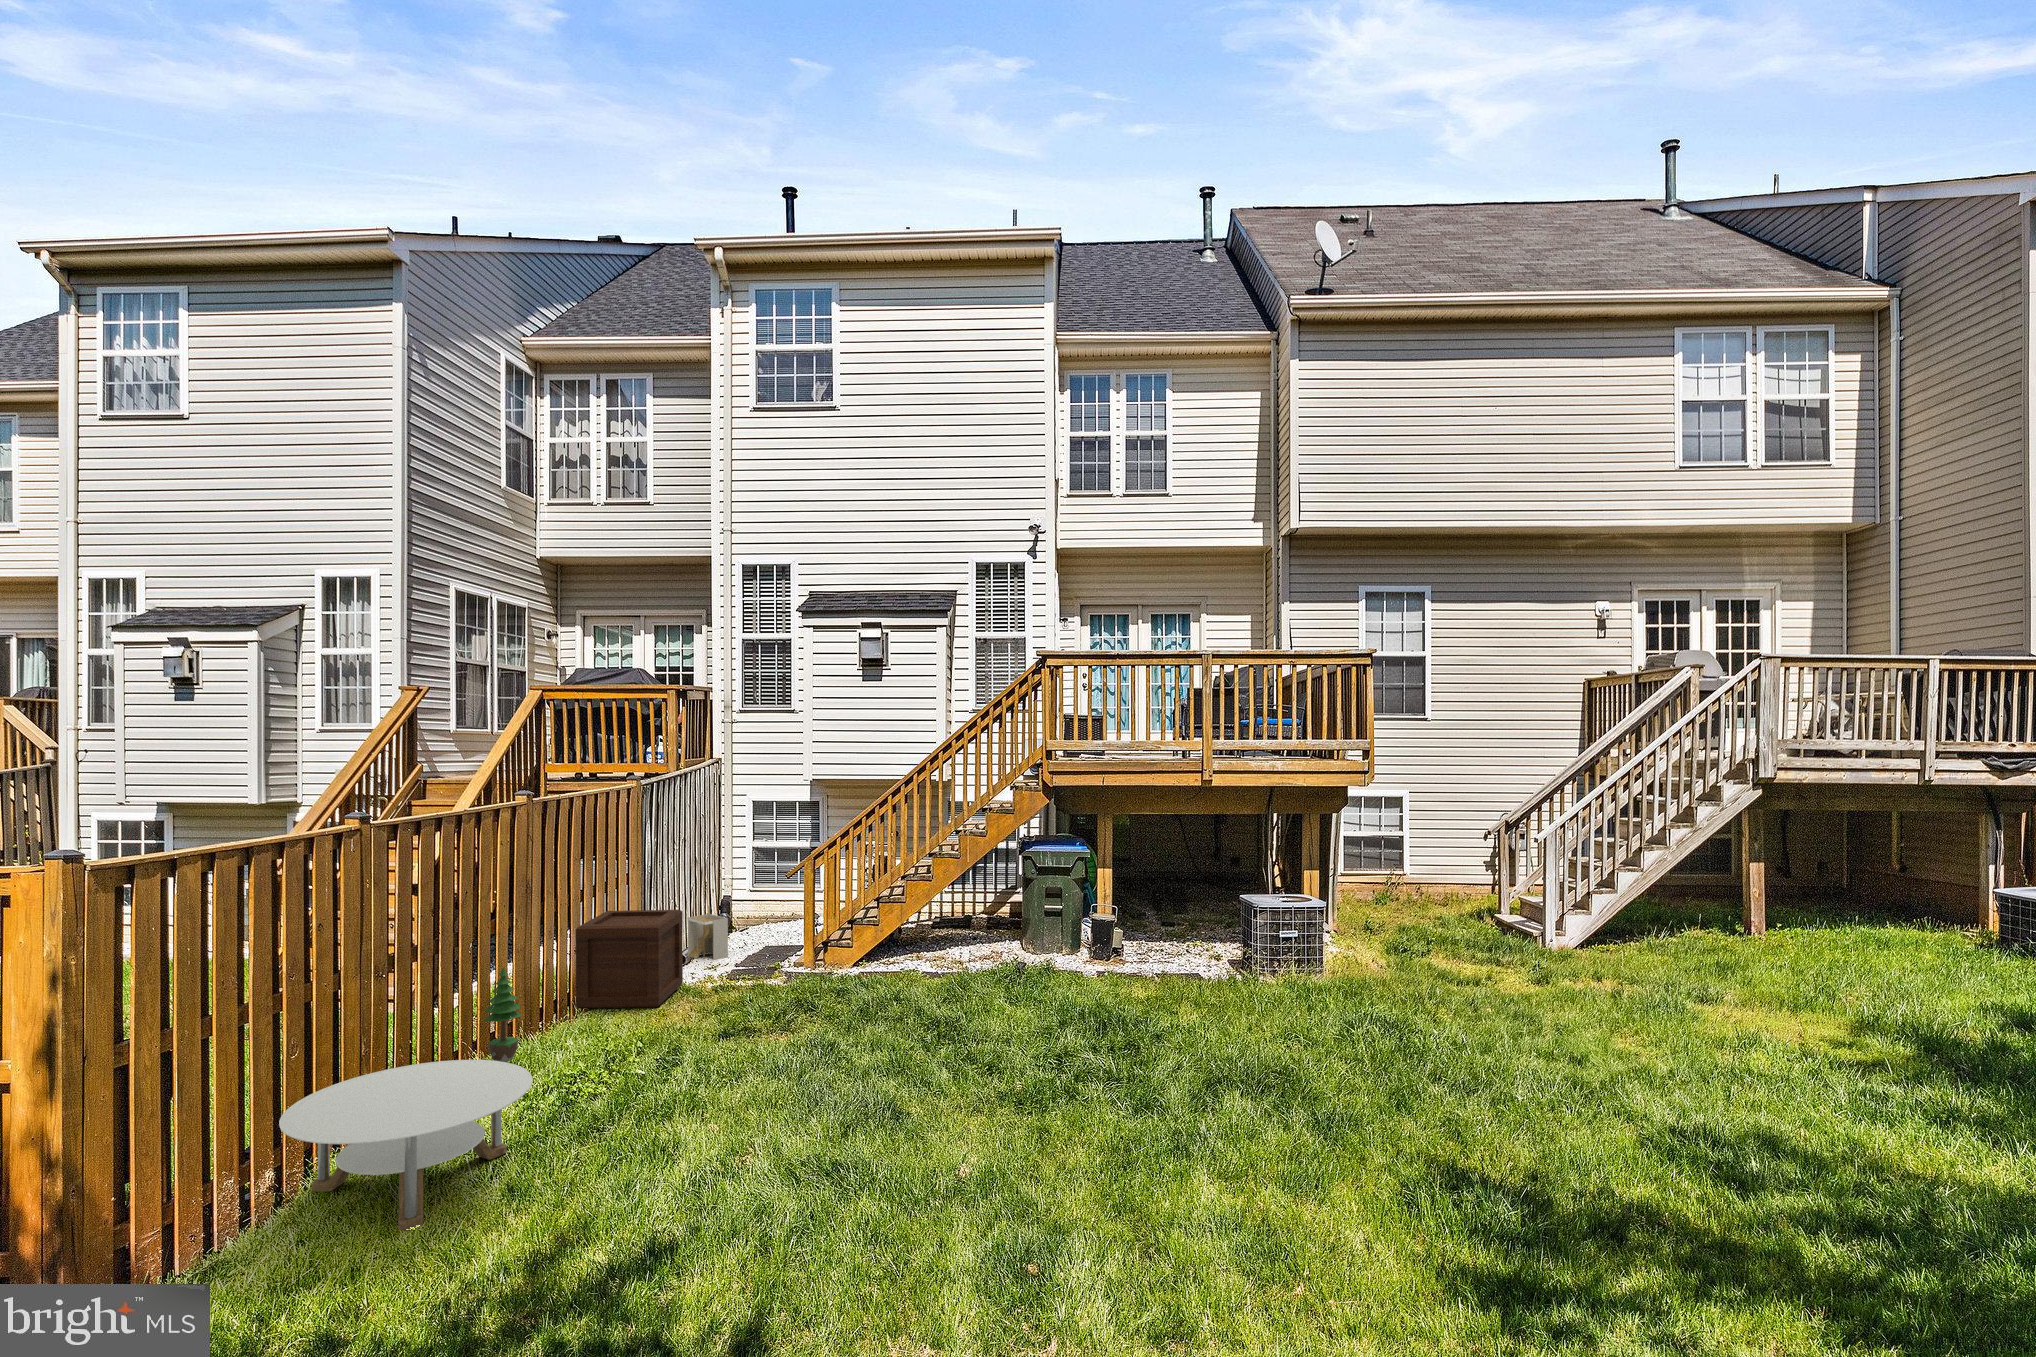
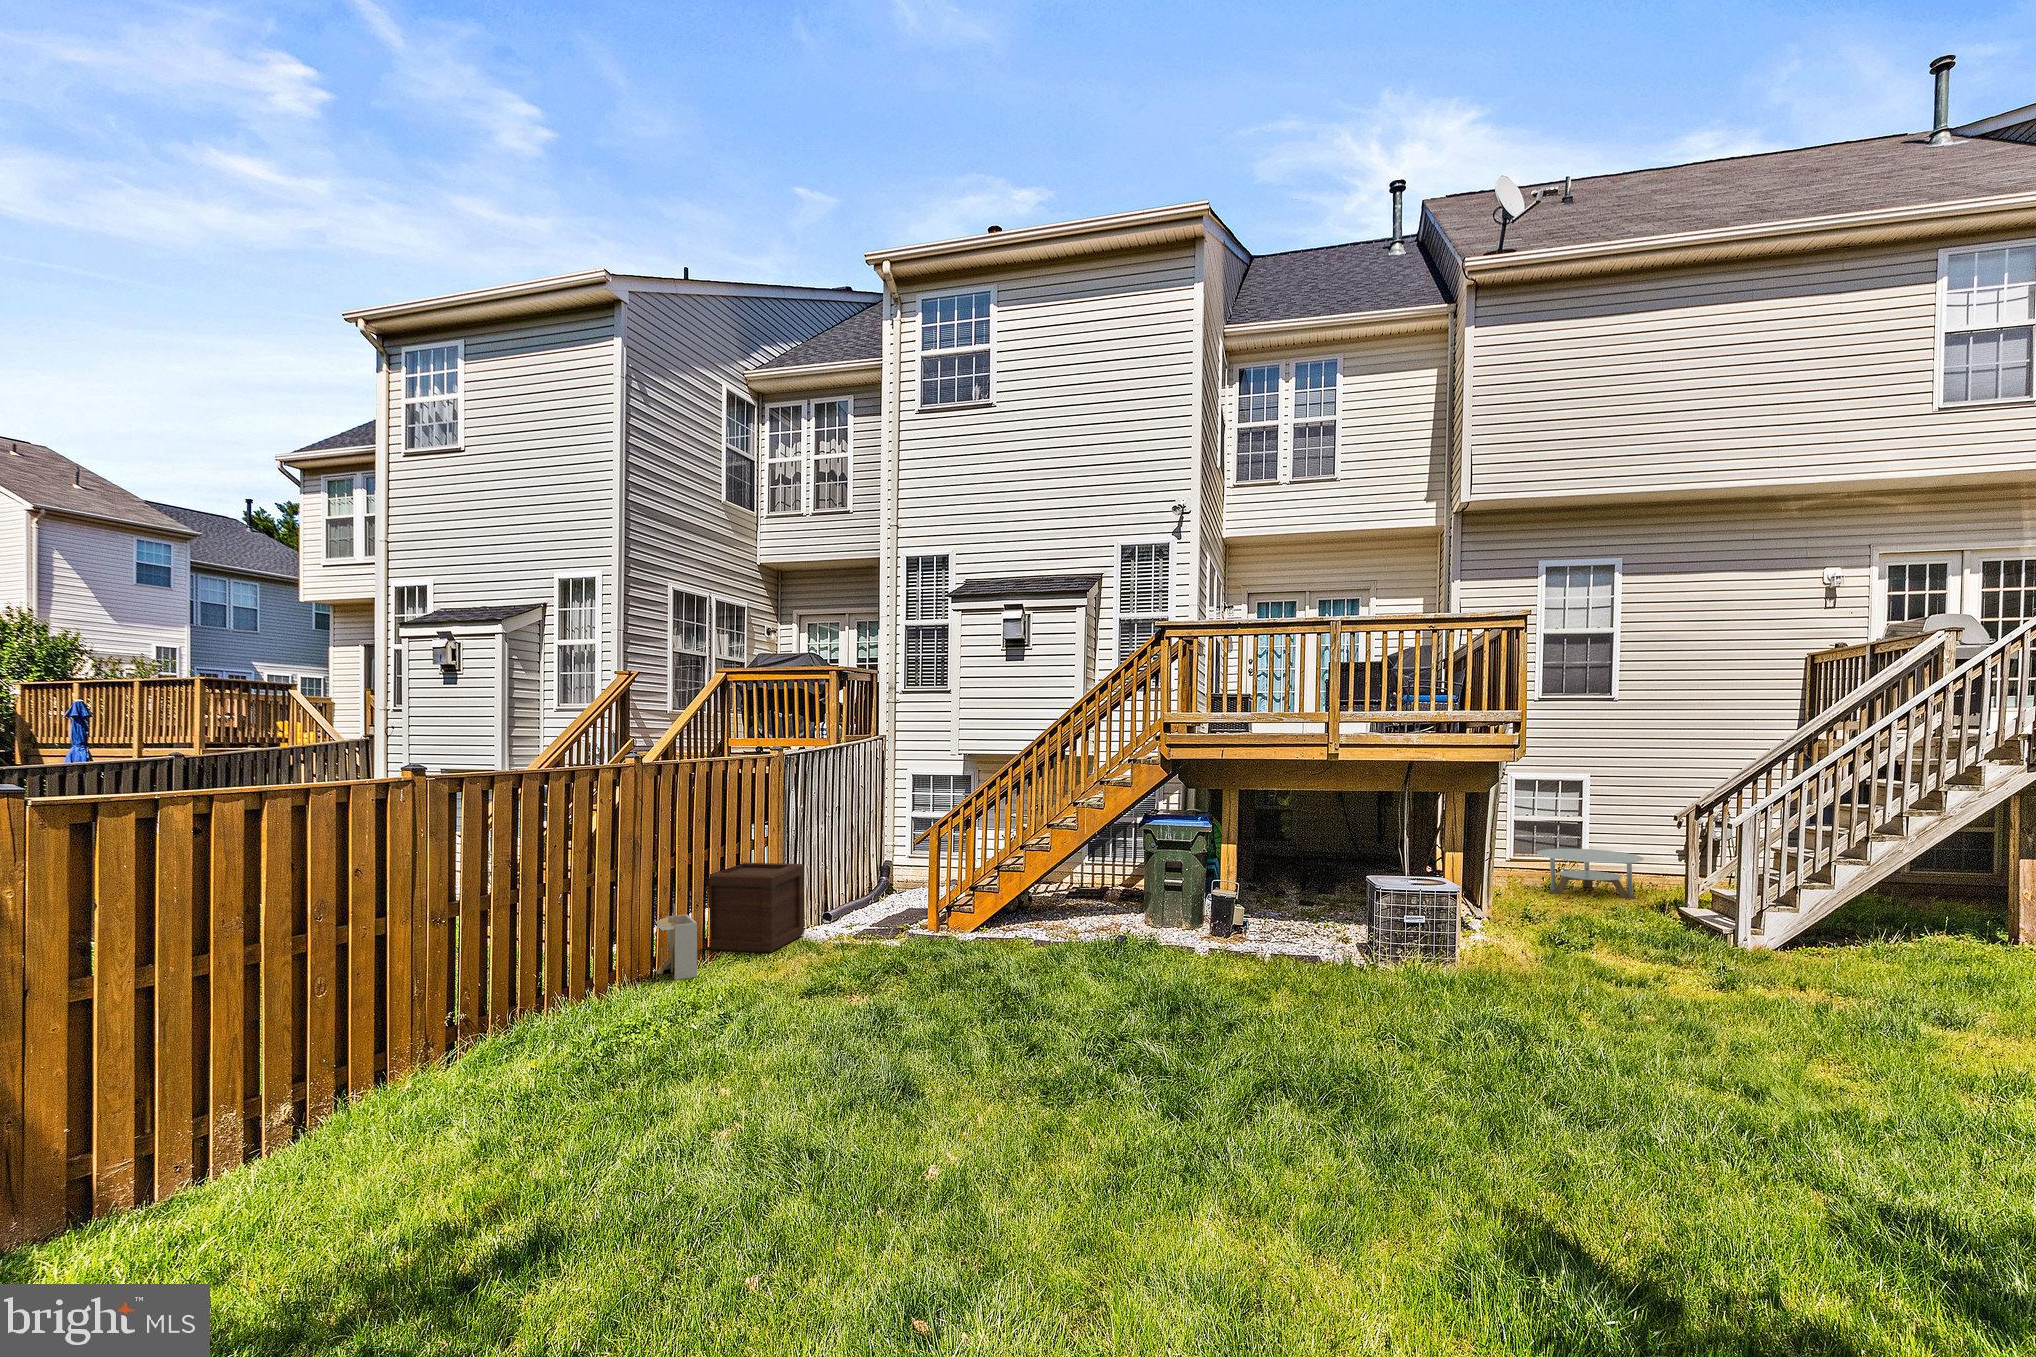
storage bin: present [688,906,728,960] -> present [656,905,697,980]
potted tree: present [484,967,521,1062] -> none [593,903,627,993]
round table: present [279,1060,533,1230] -> present [1537,849,1643,899]

